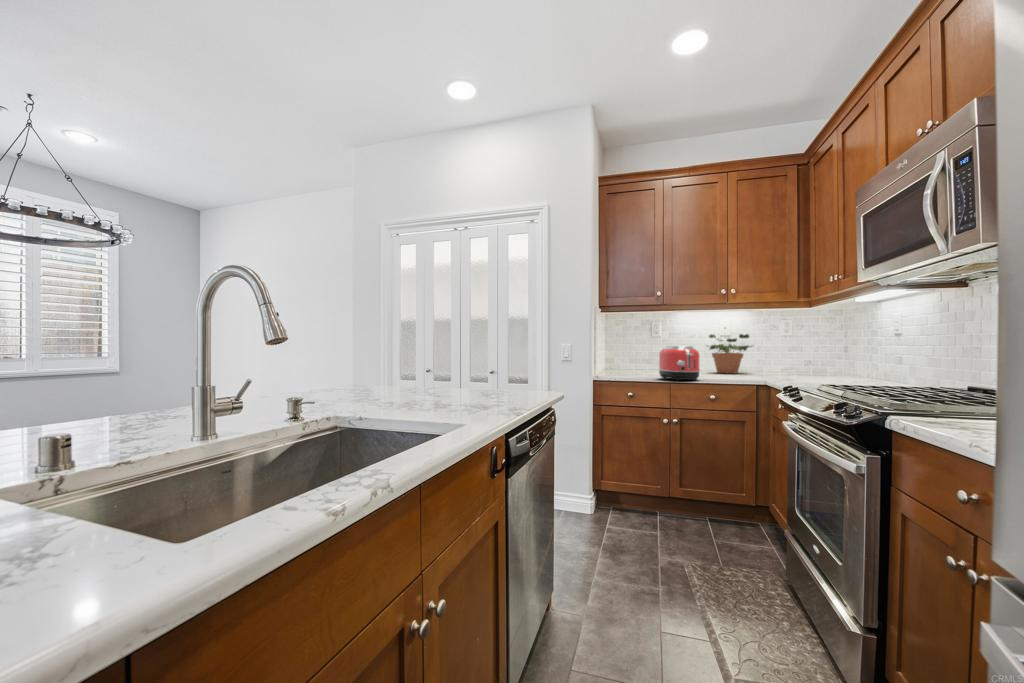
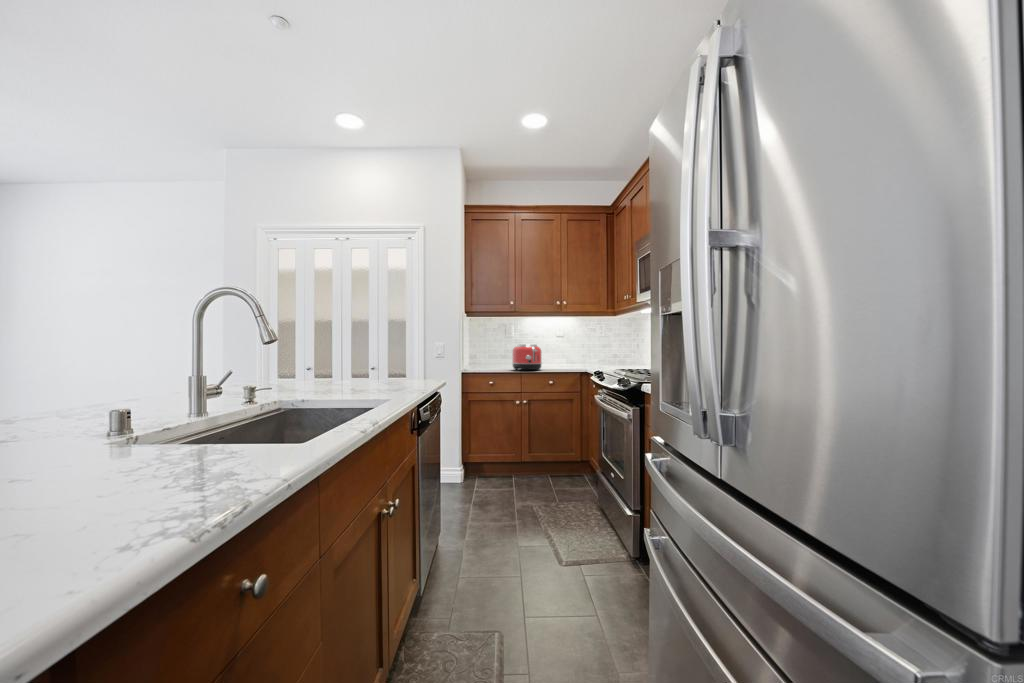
potted plant: present [709,334,752,374] -> none [545,335,580,365]

